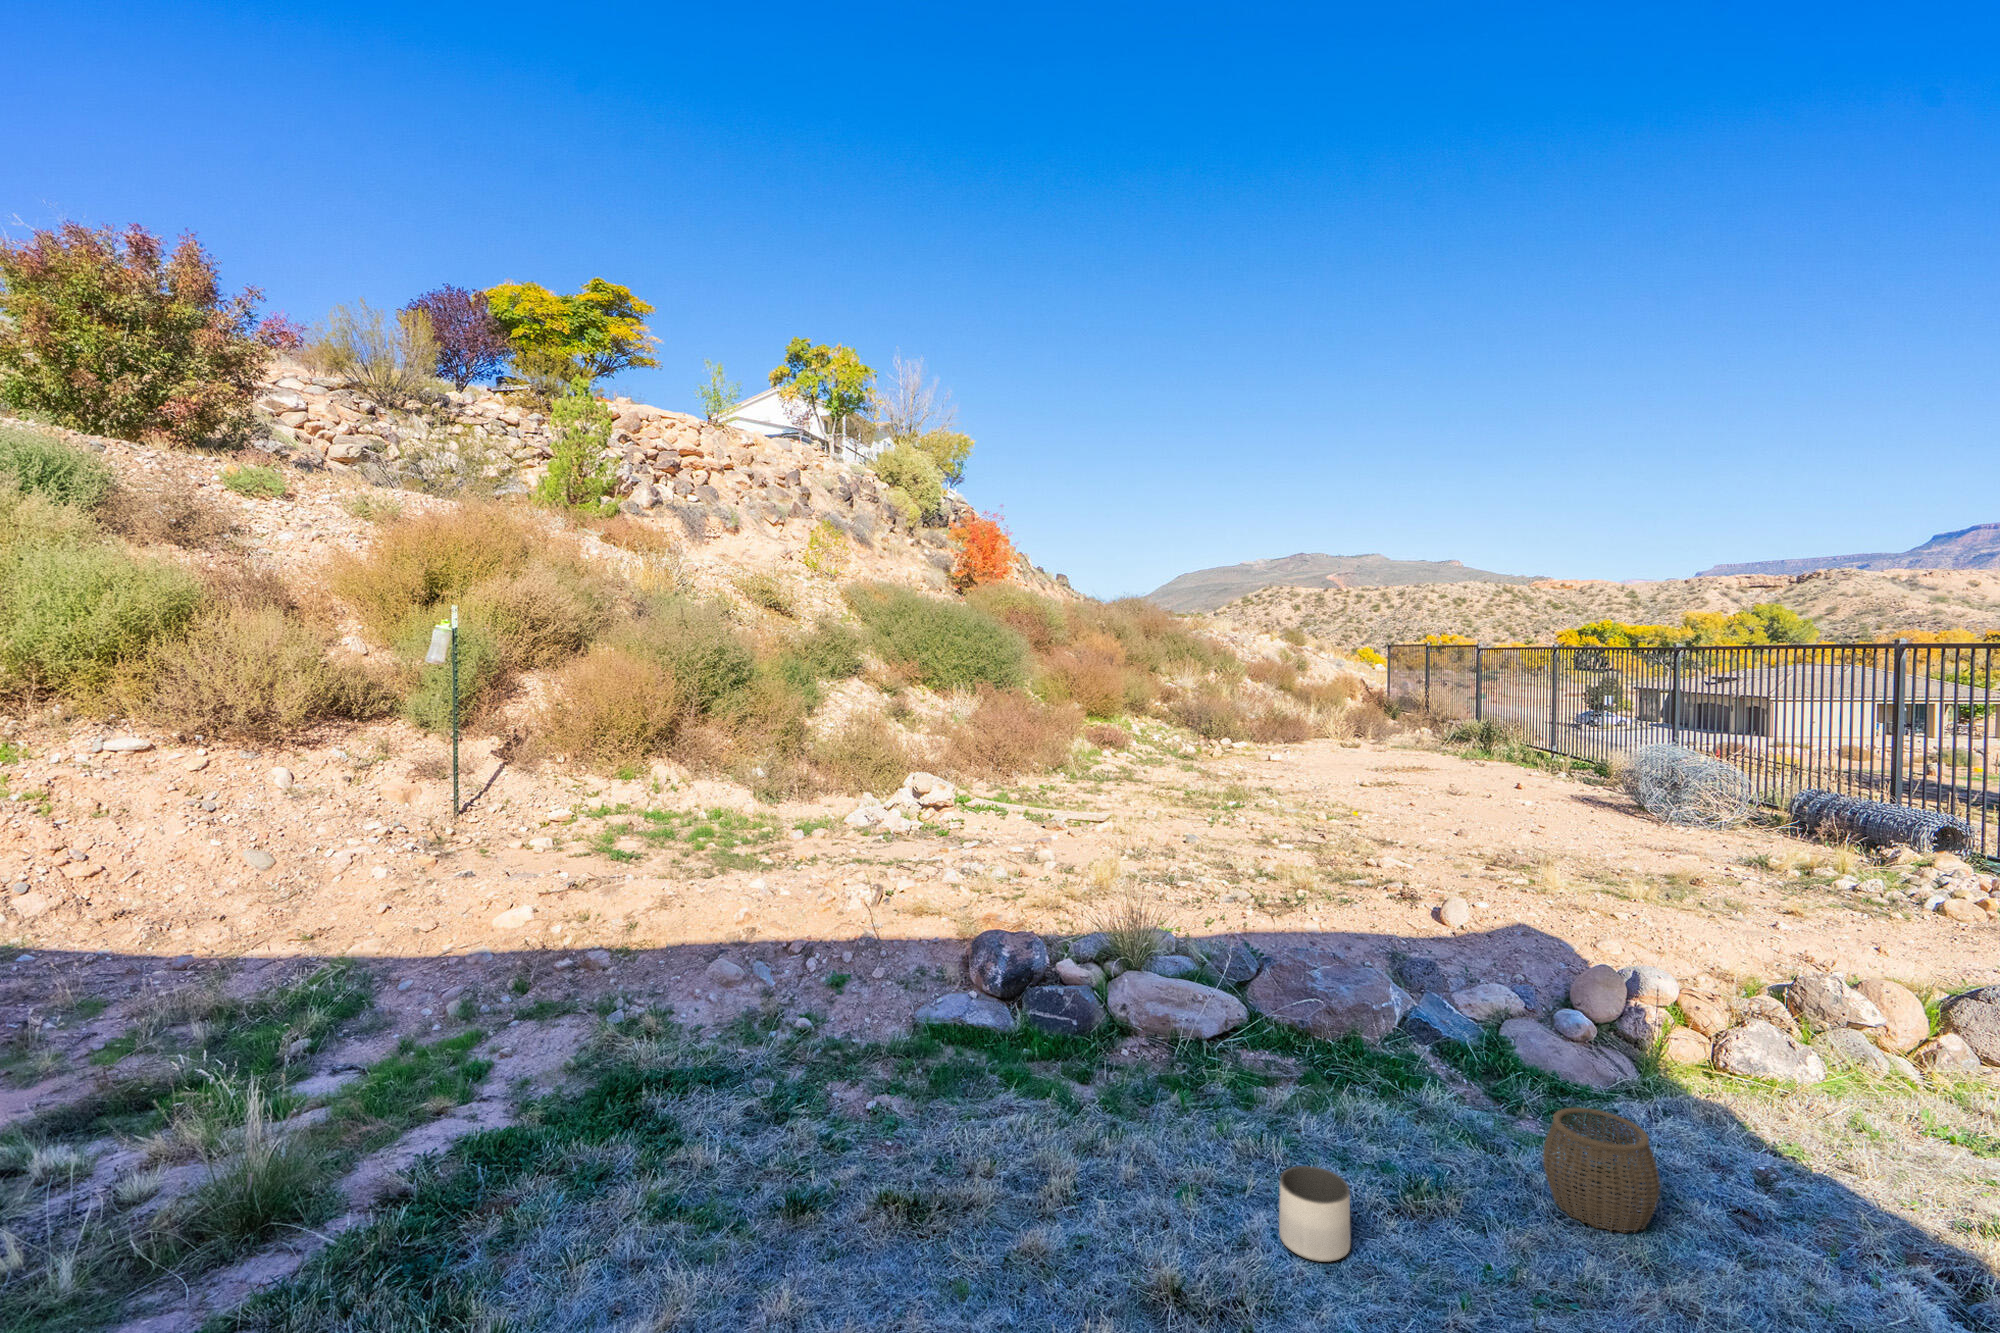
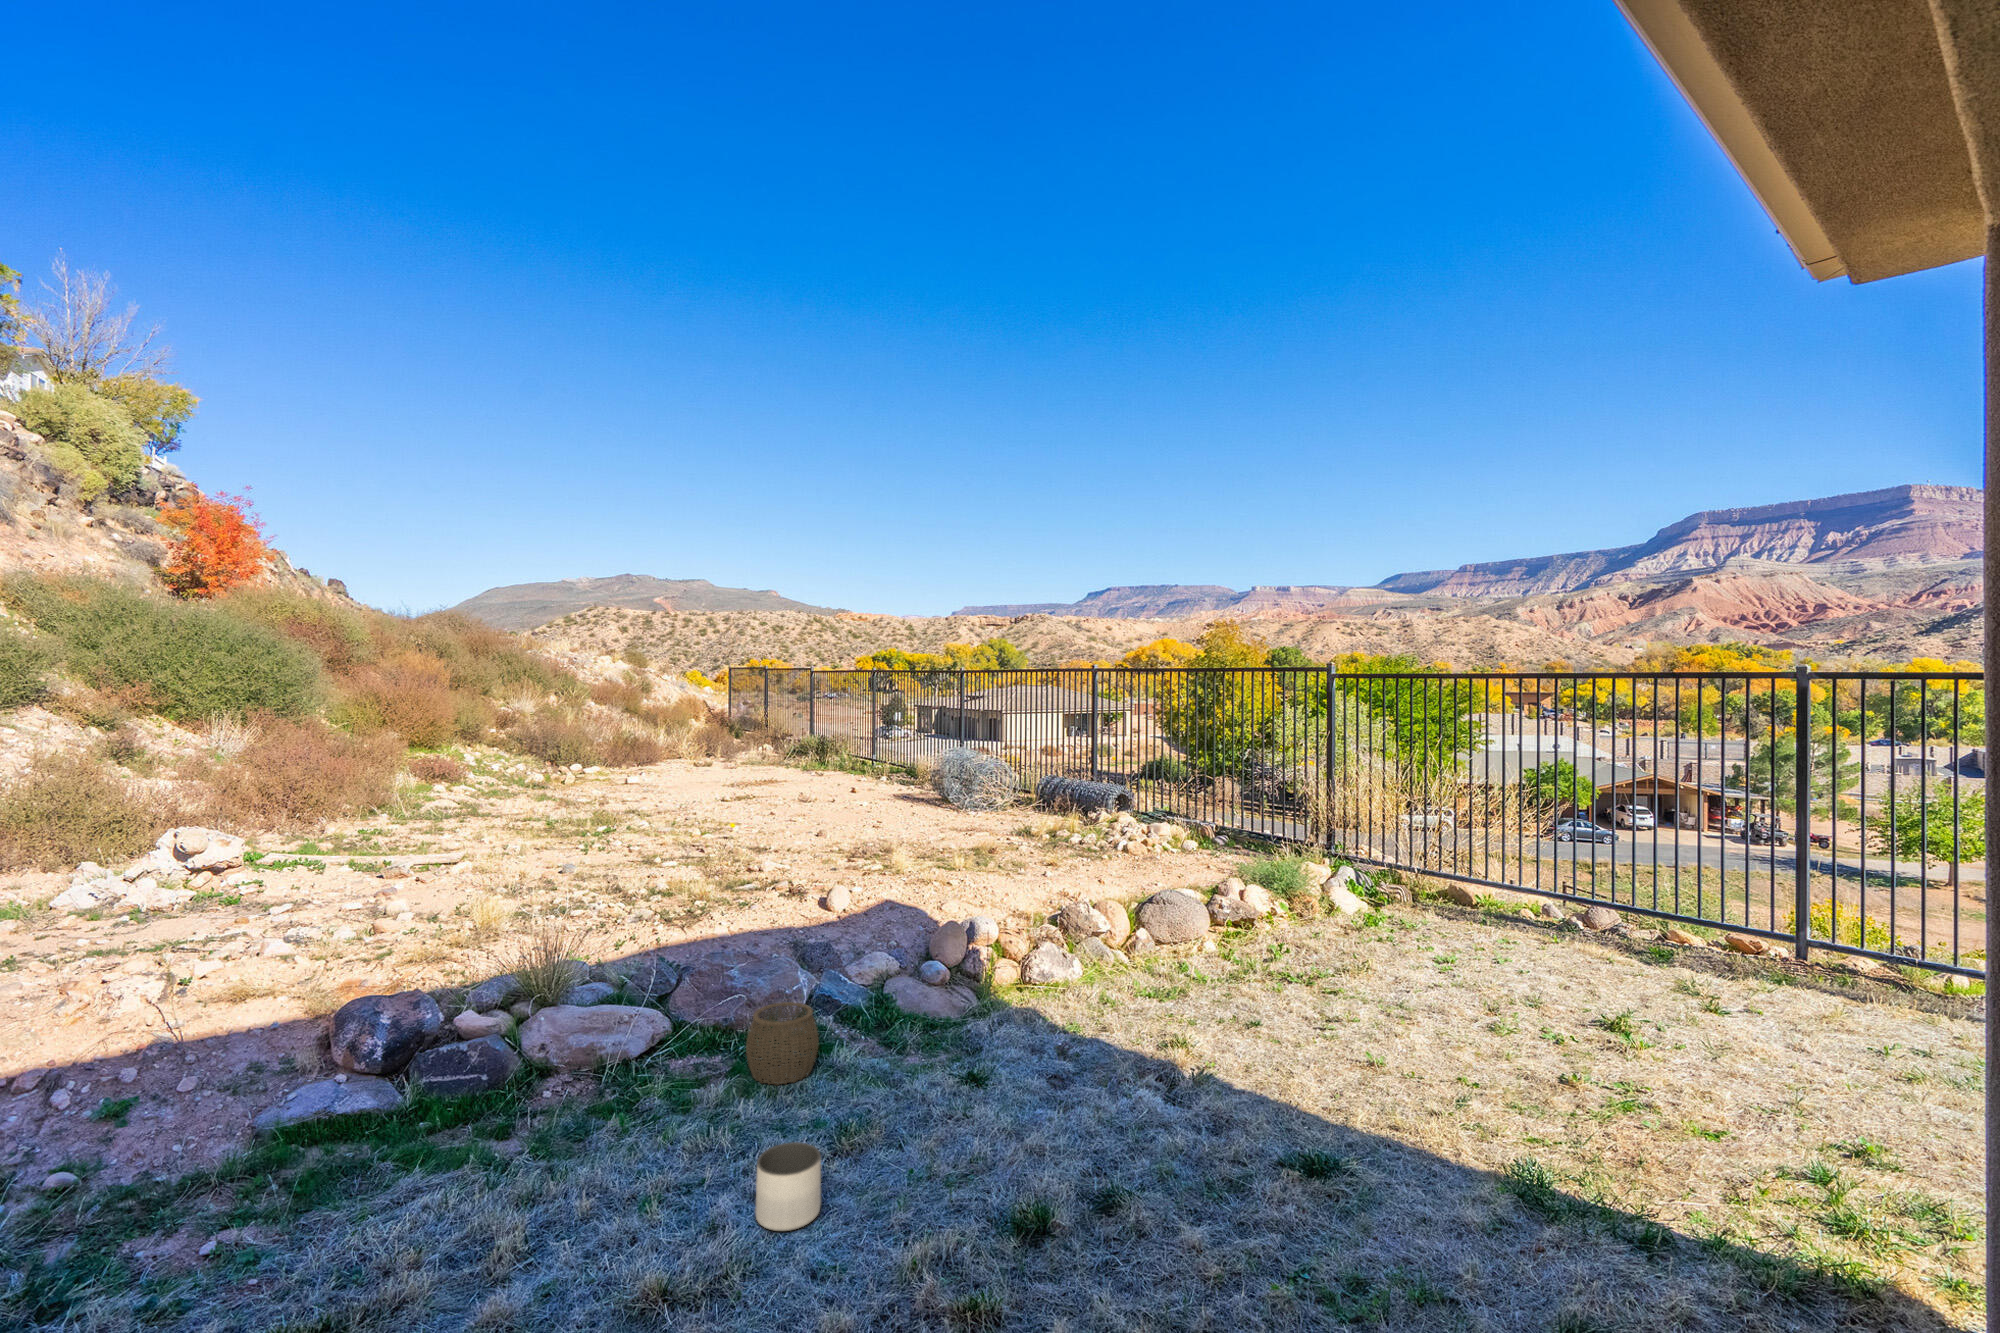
woven basket: present [1543,1108,1660,1233] -> present [746,1002,819,1084]

